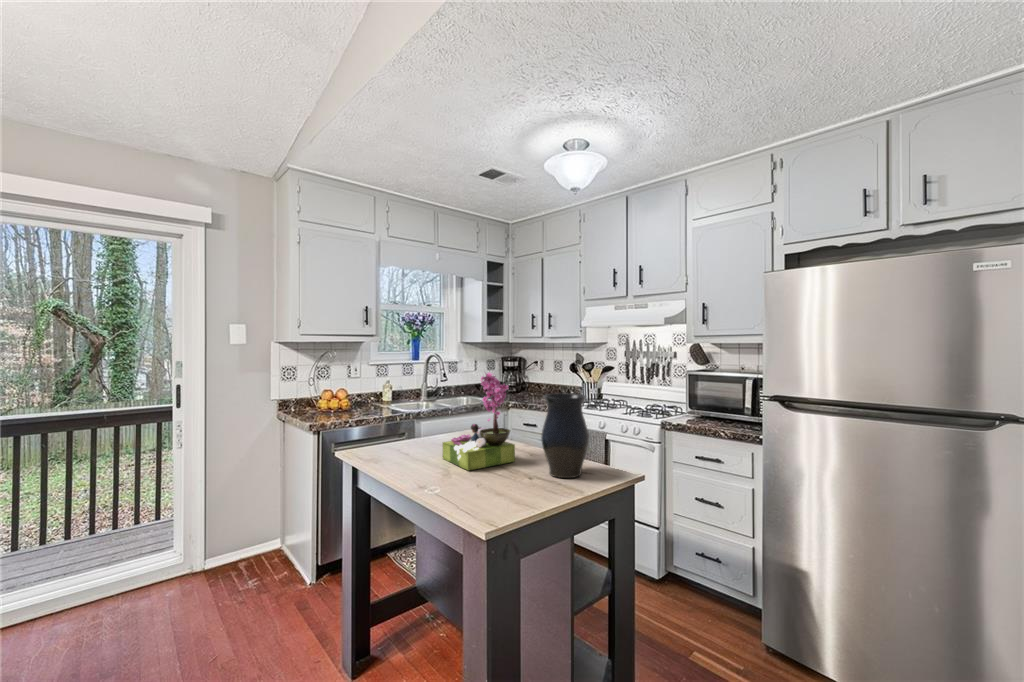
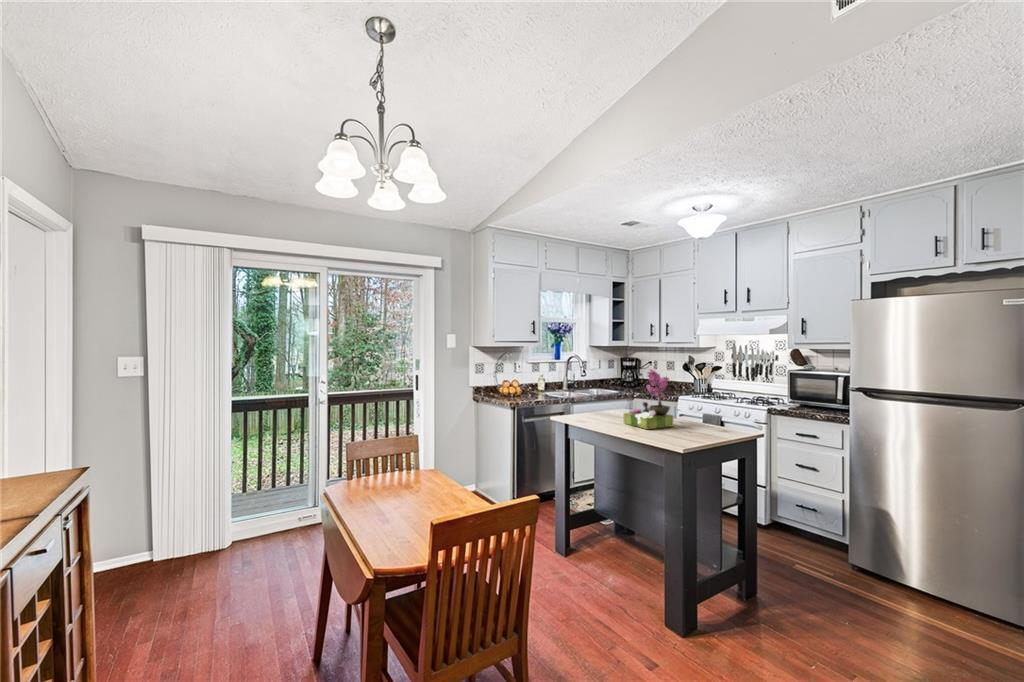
vase: present [541,393,589,478] -> none [695,383,728,435]

